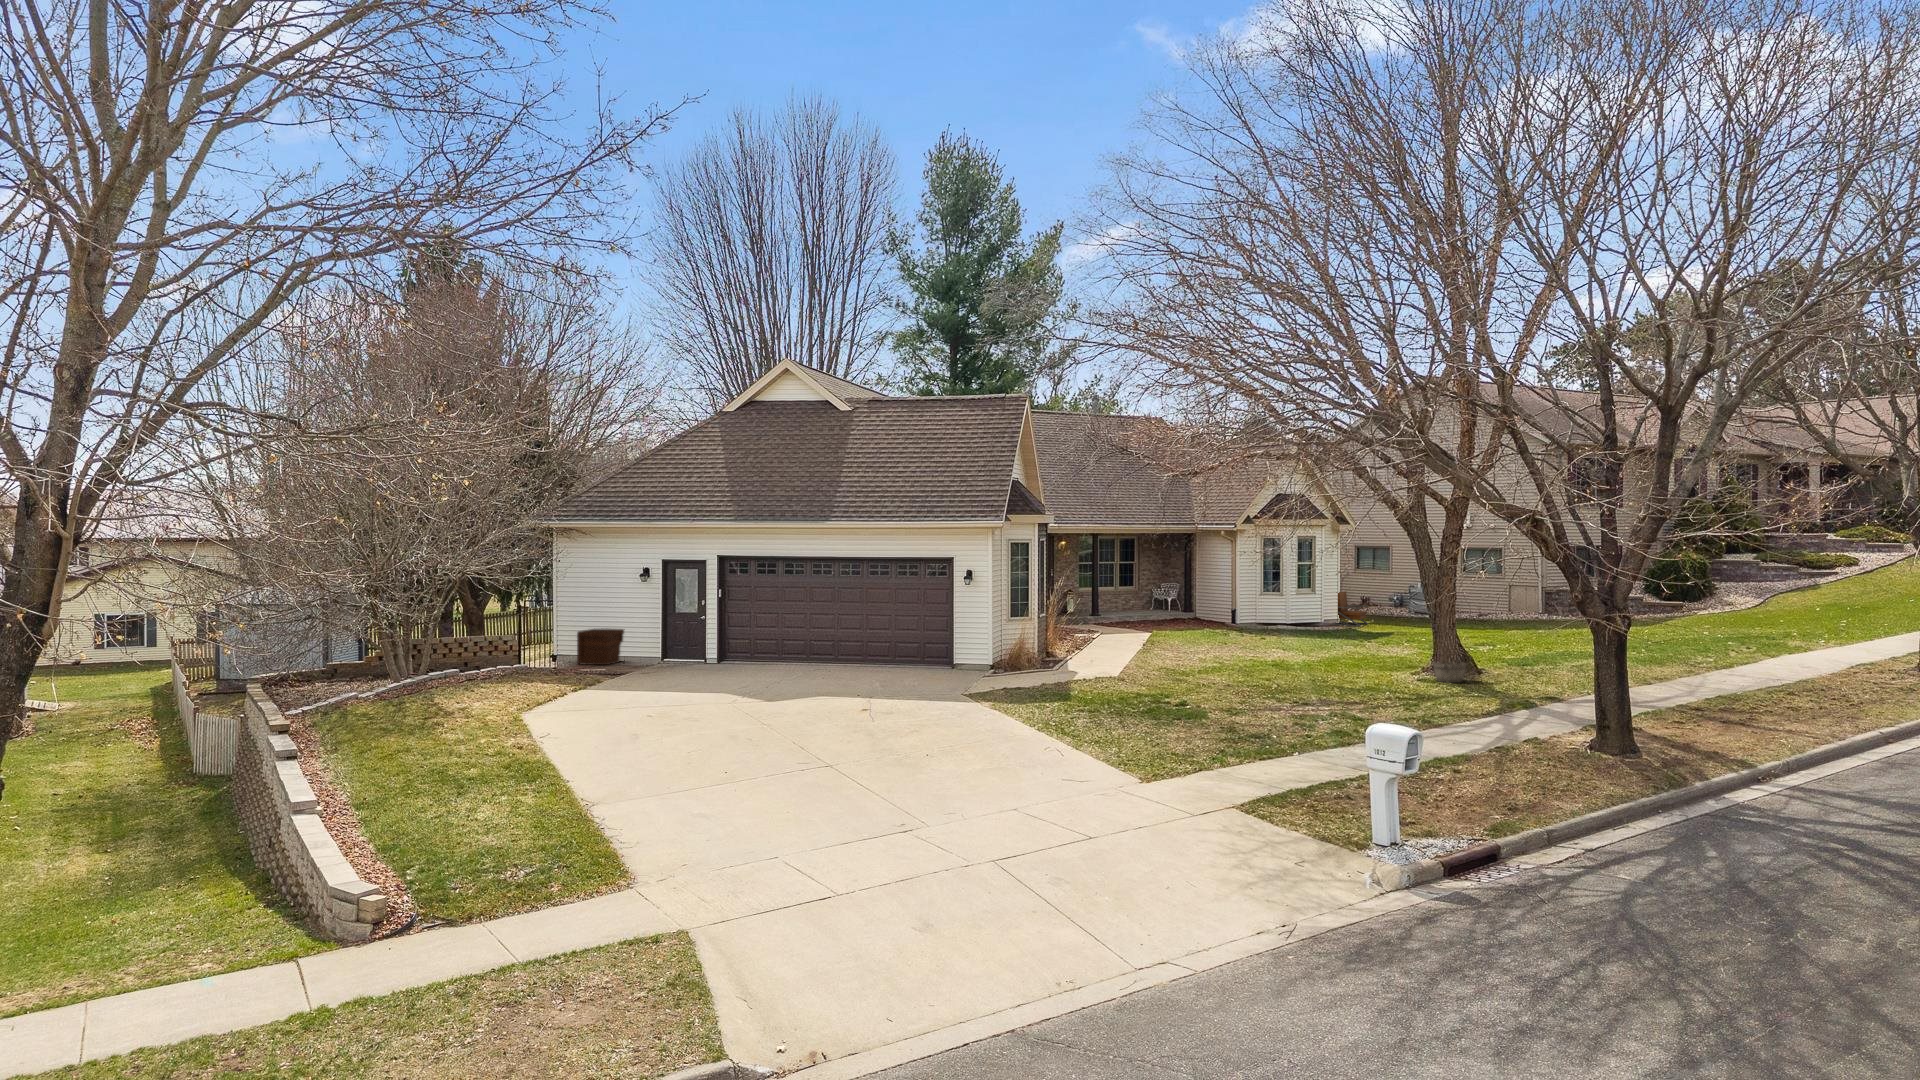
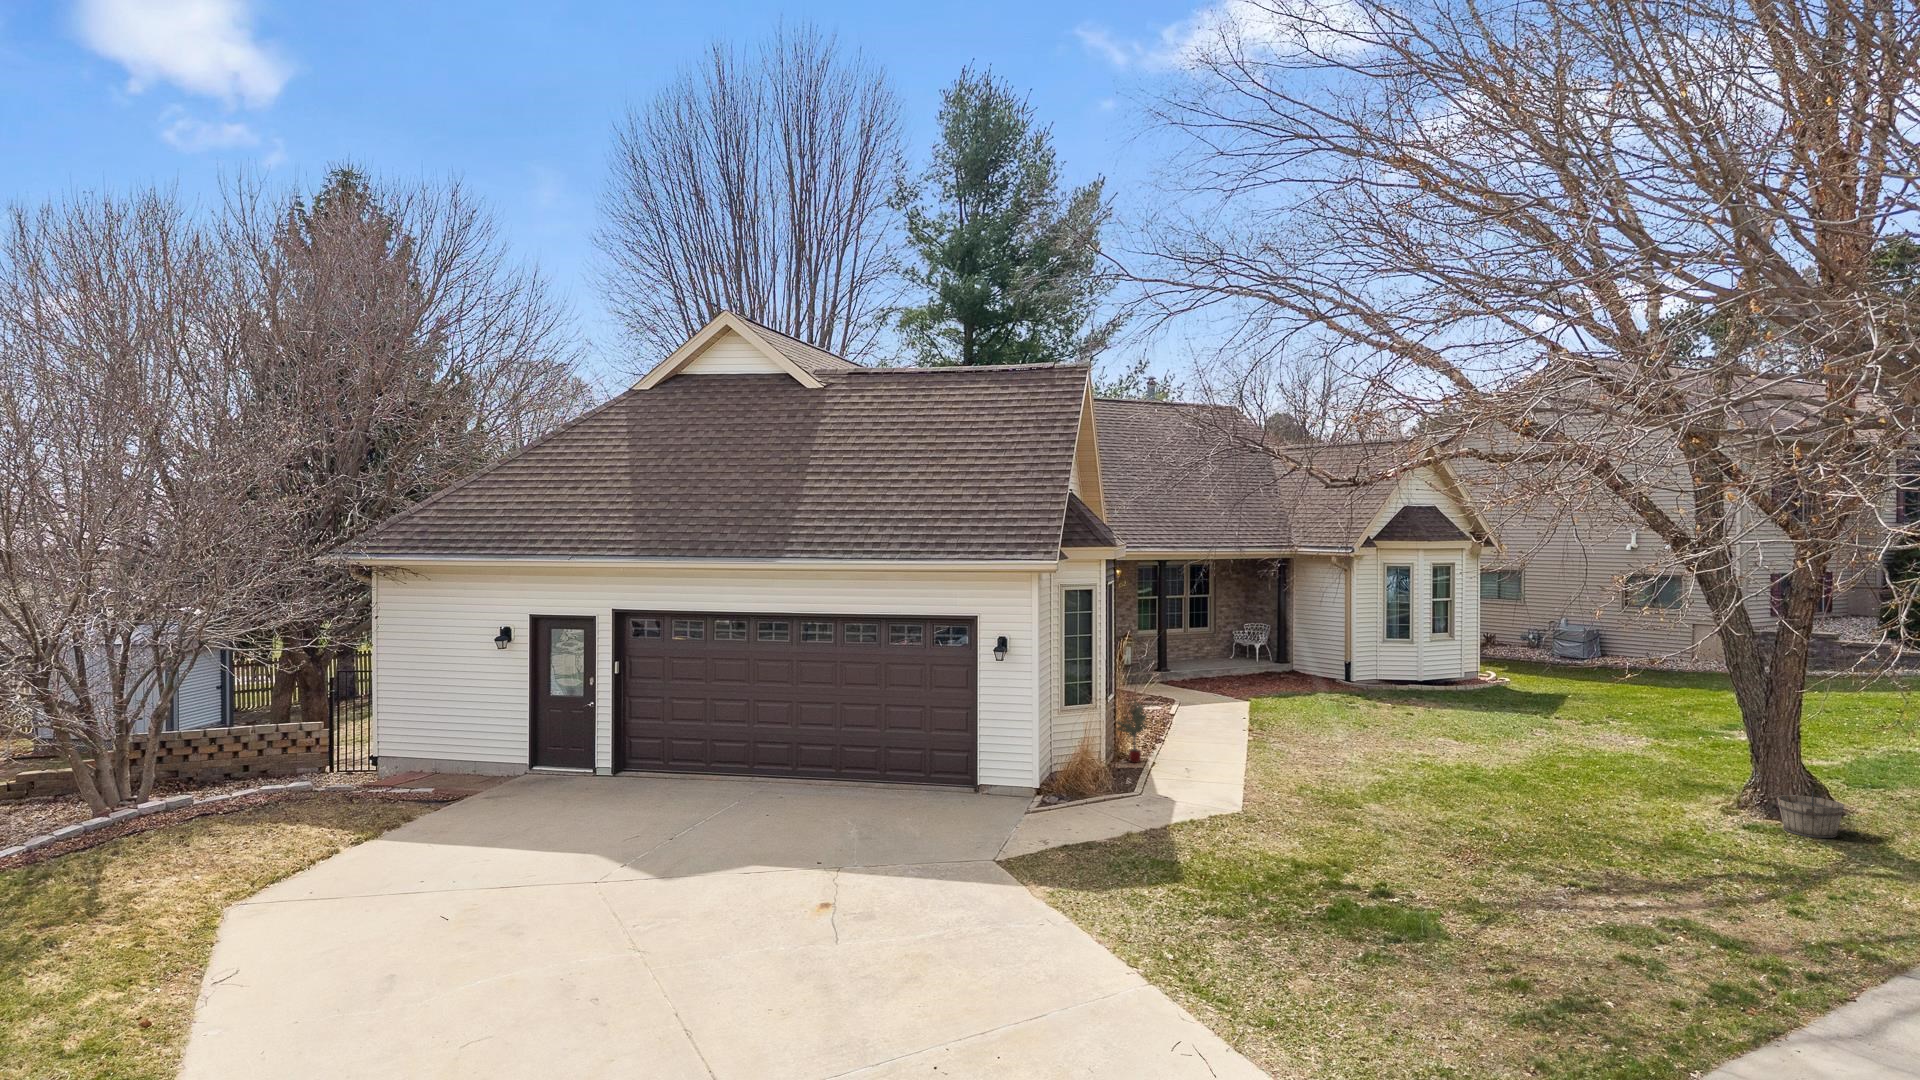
lounge chair: present [1330,592,1368,626] -> none [1476,639,1526,688]
potted tree: none [1047,616,1068,658] -> present [1117,700,1147,763]
wooden crate: present [577,628,625,665] -> none [395,718,475,780]

